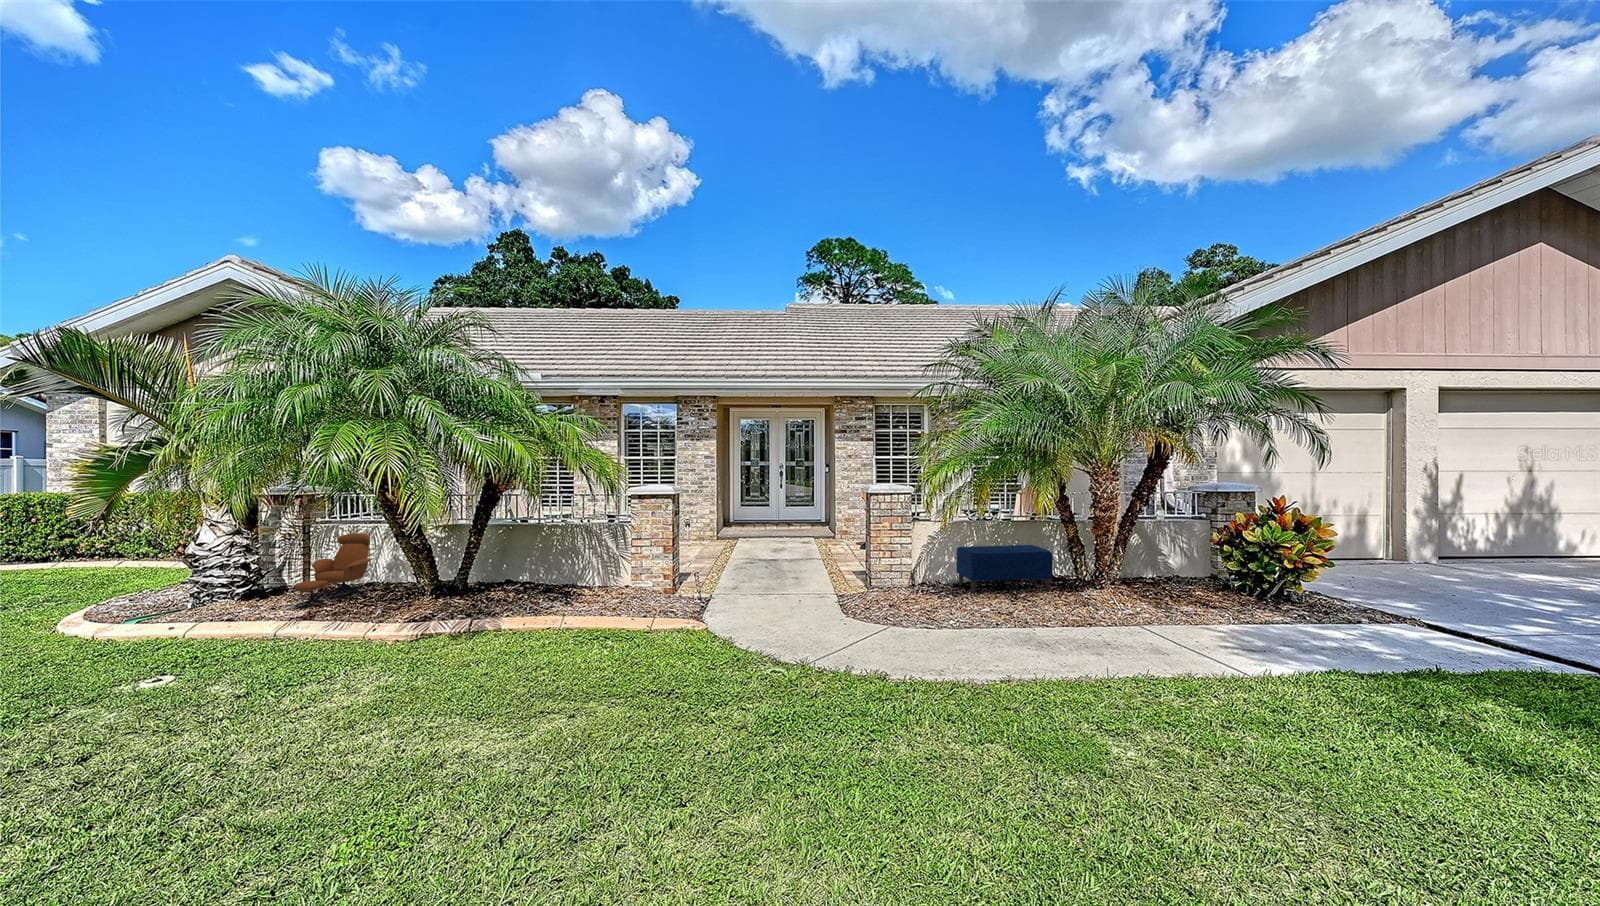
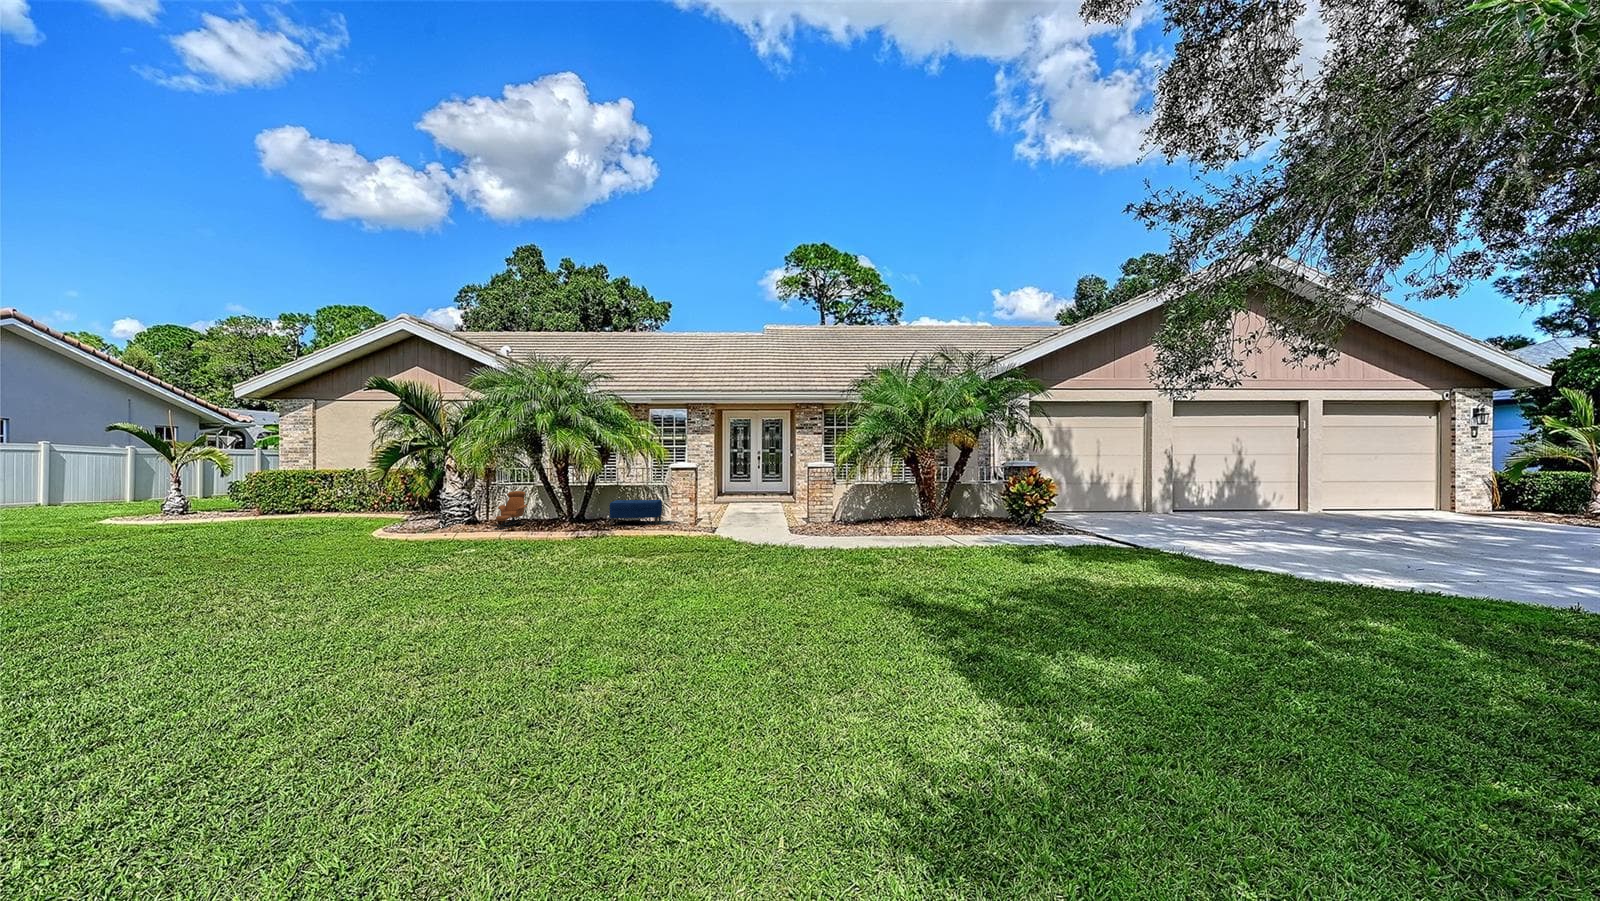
bench: present [956,545,1053,593] -> present [610,500,662,525]

